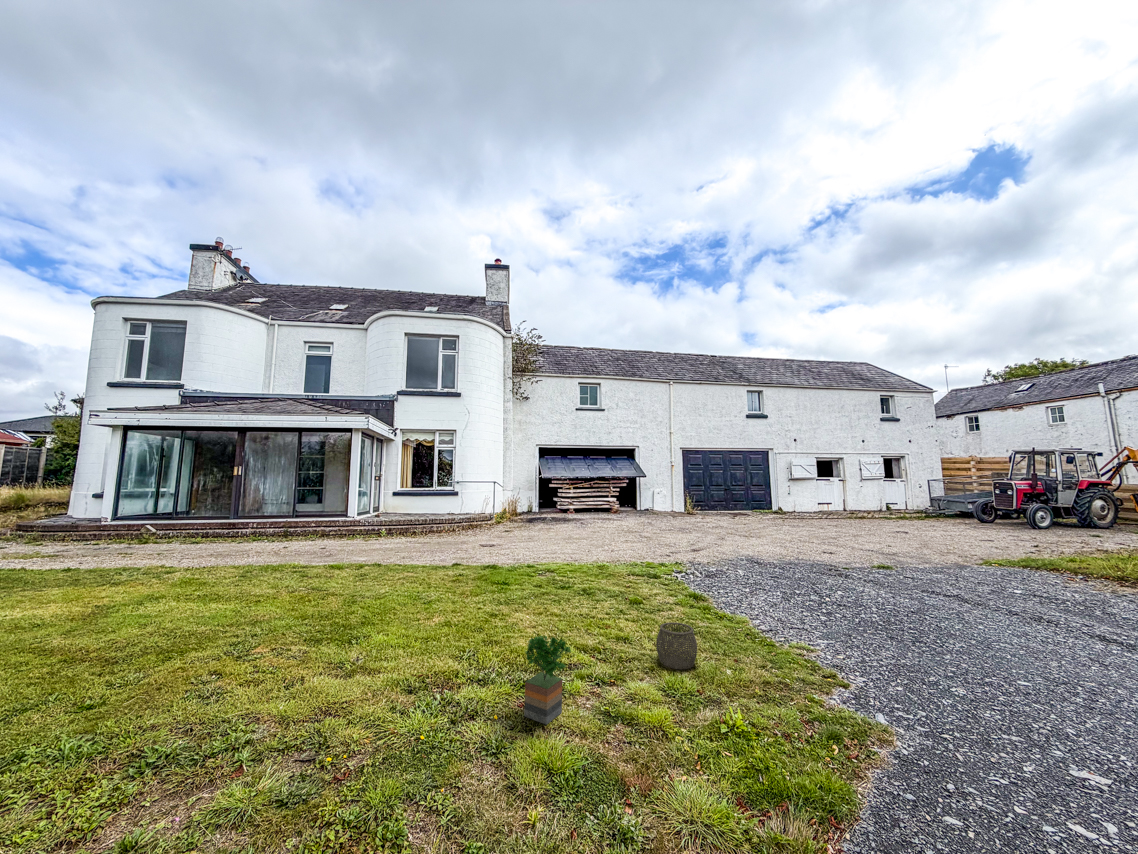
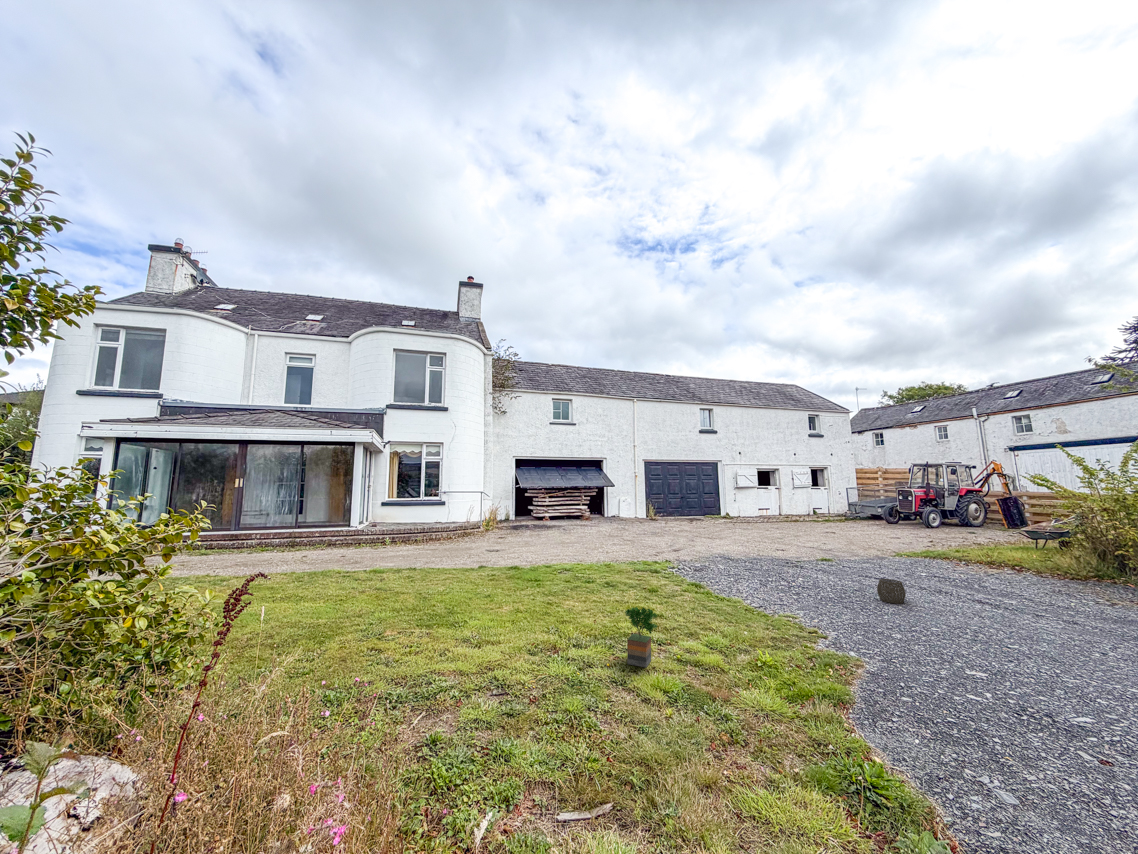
woven basket: present [656,622,698,670] -> present [877,579,906,604]

